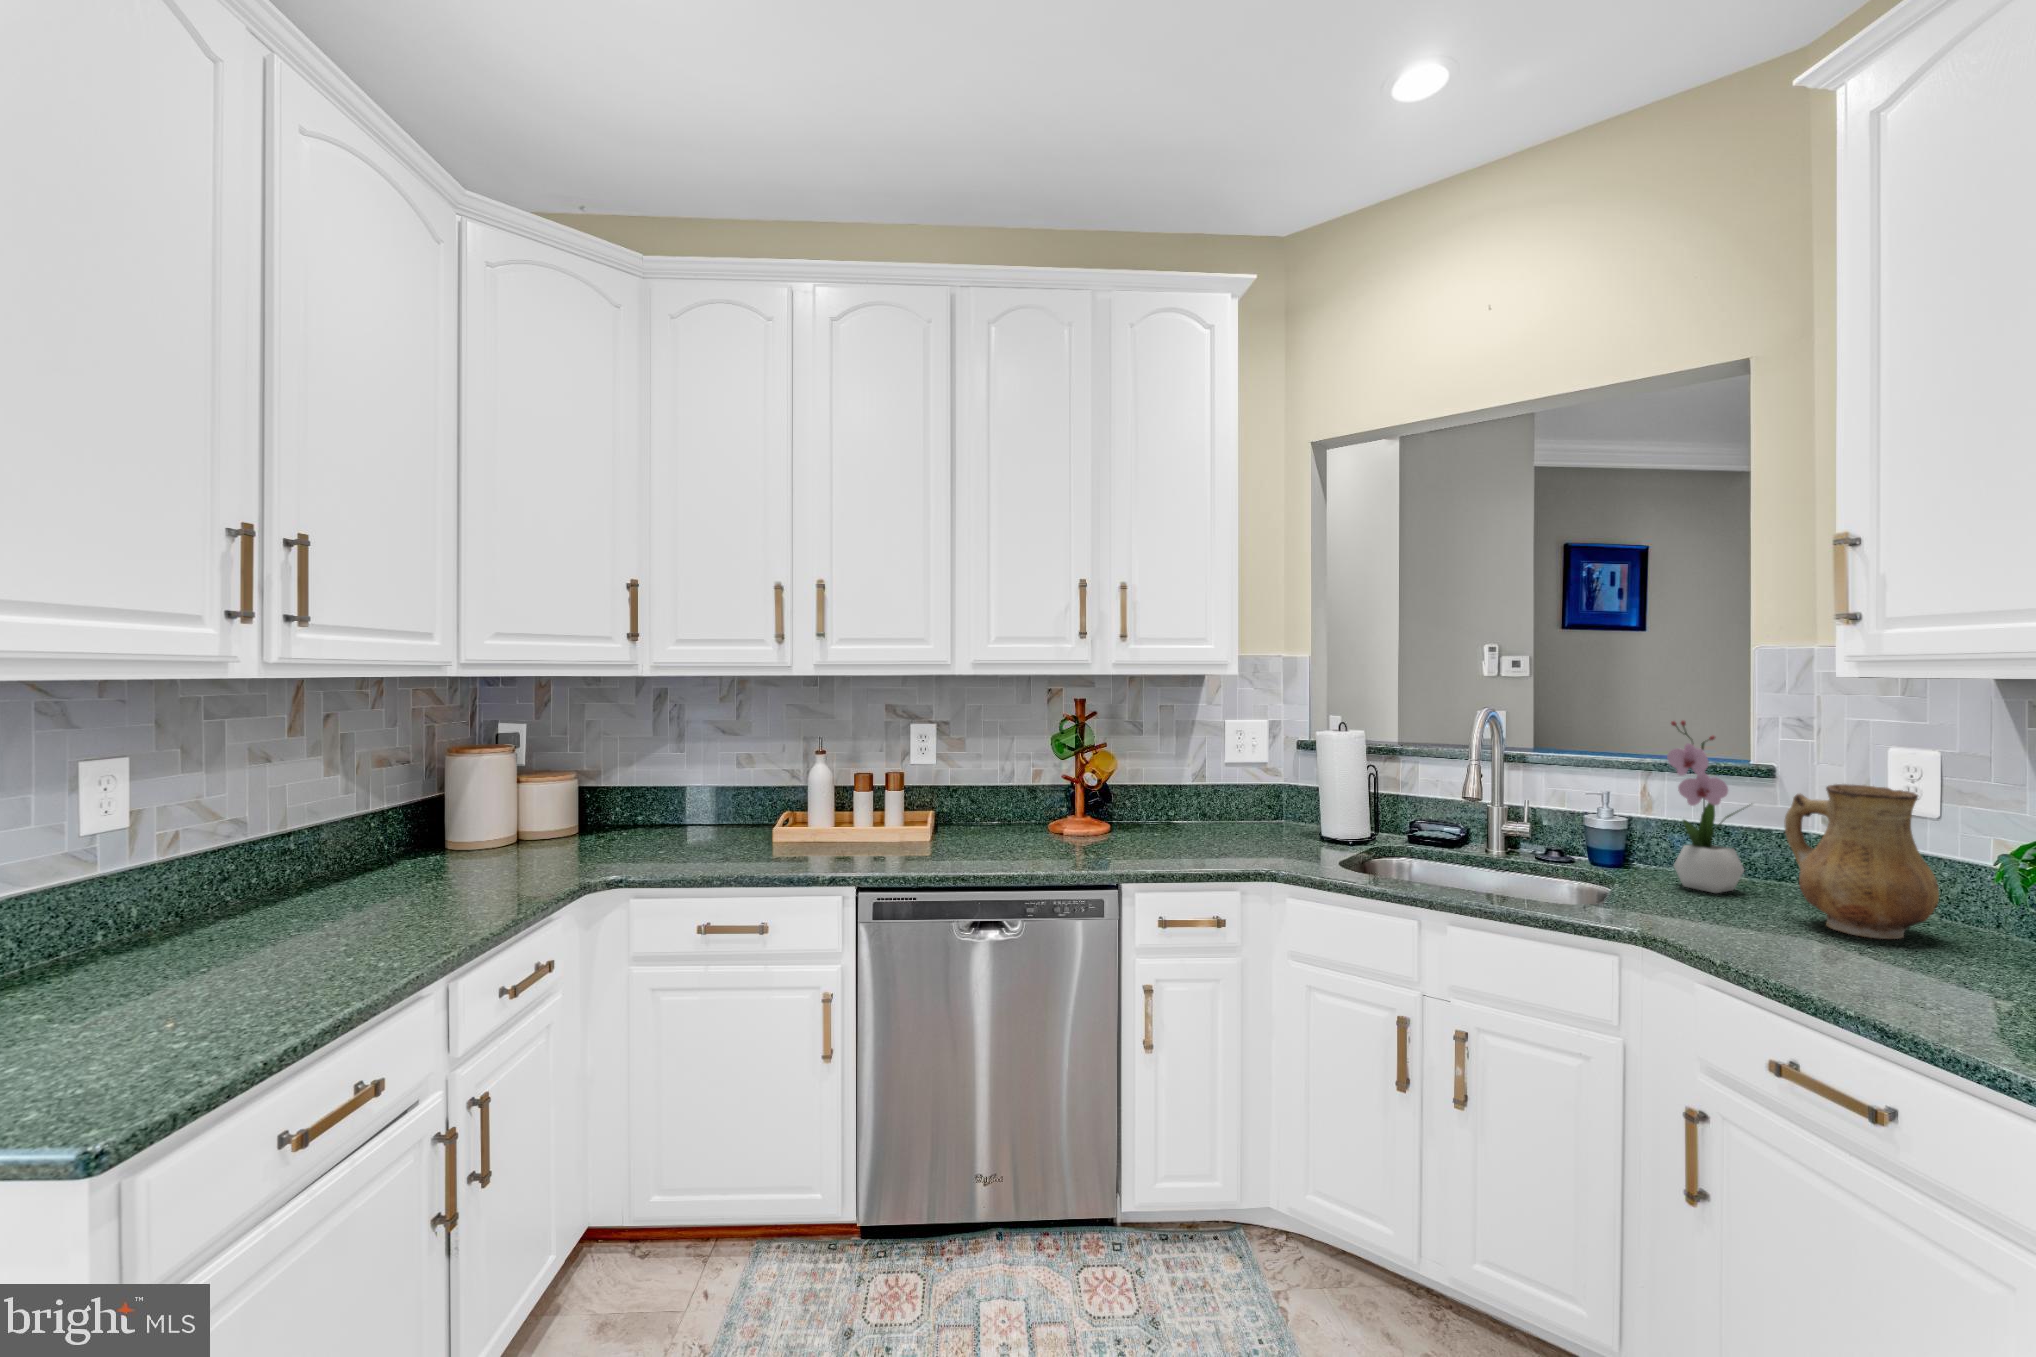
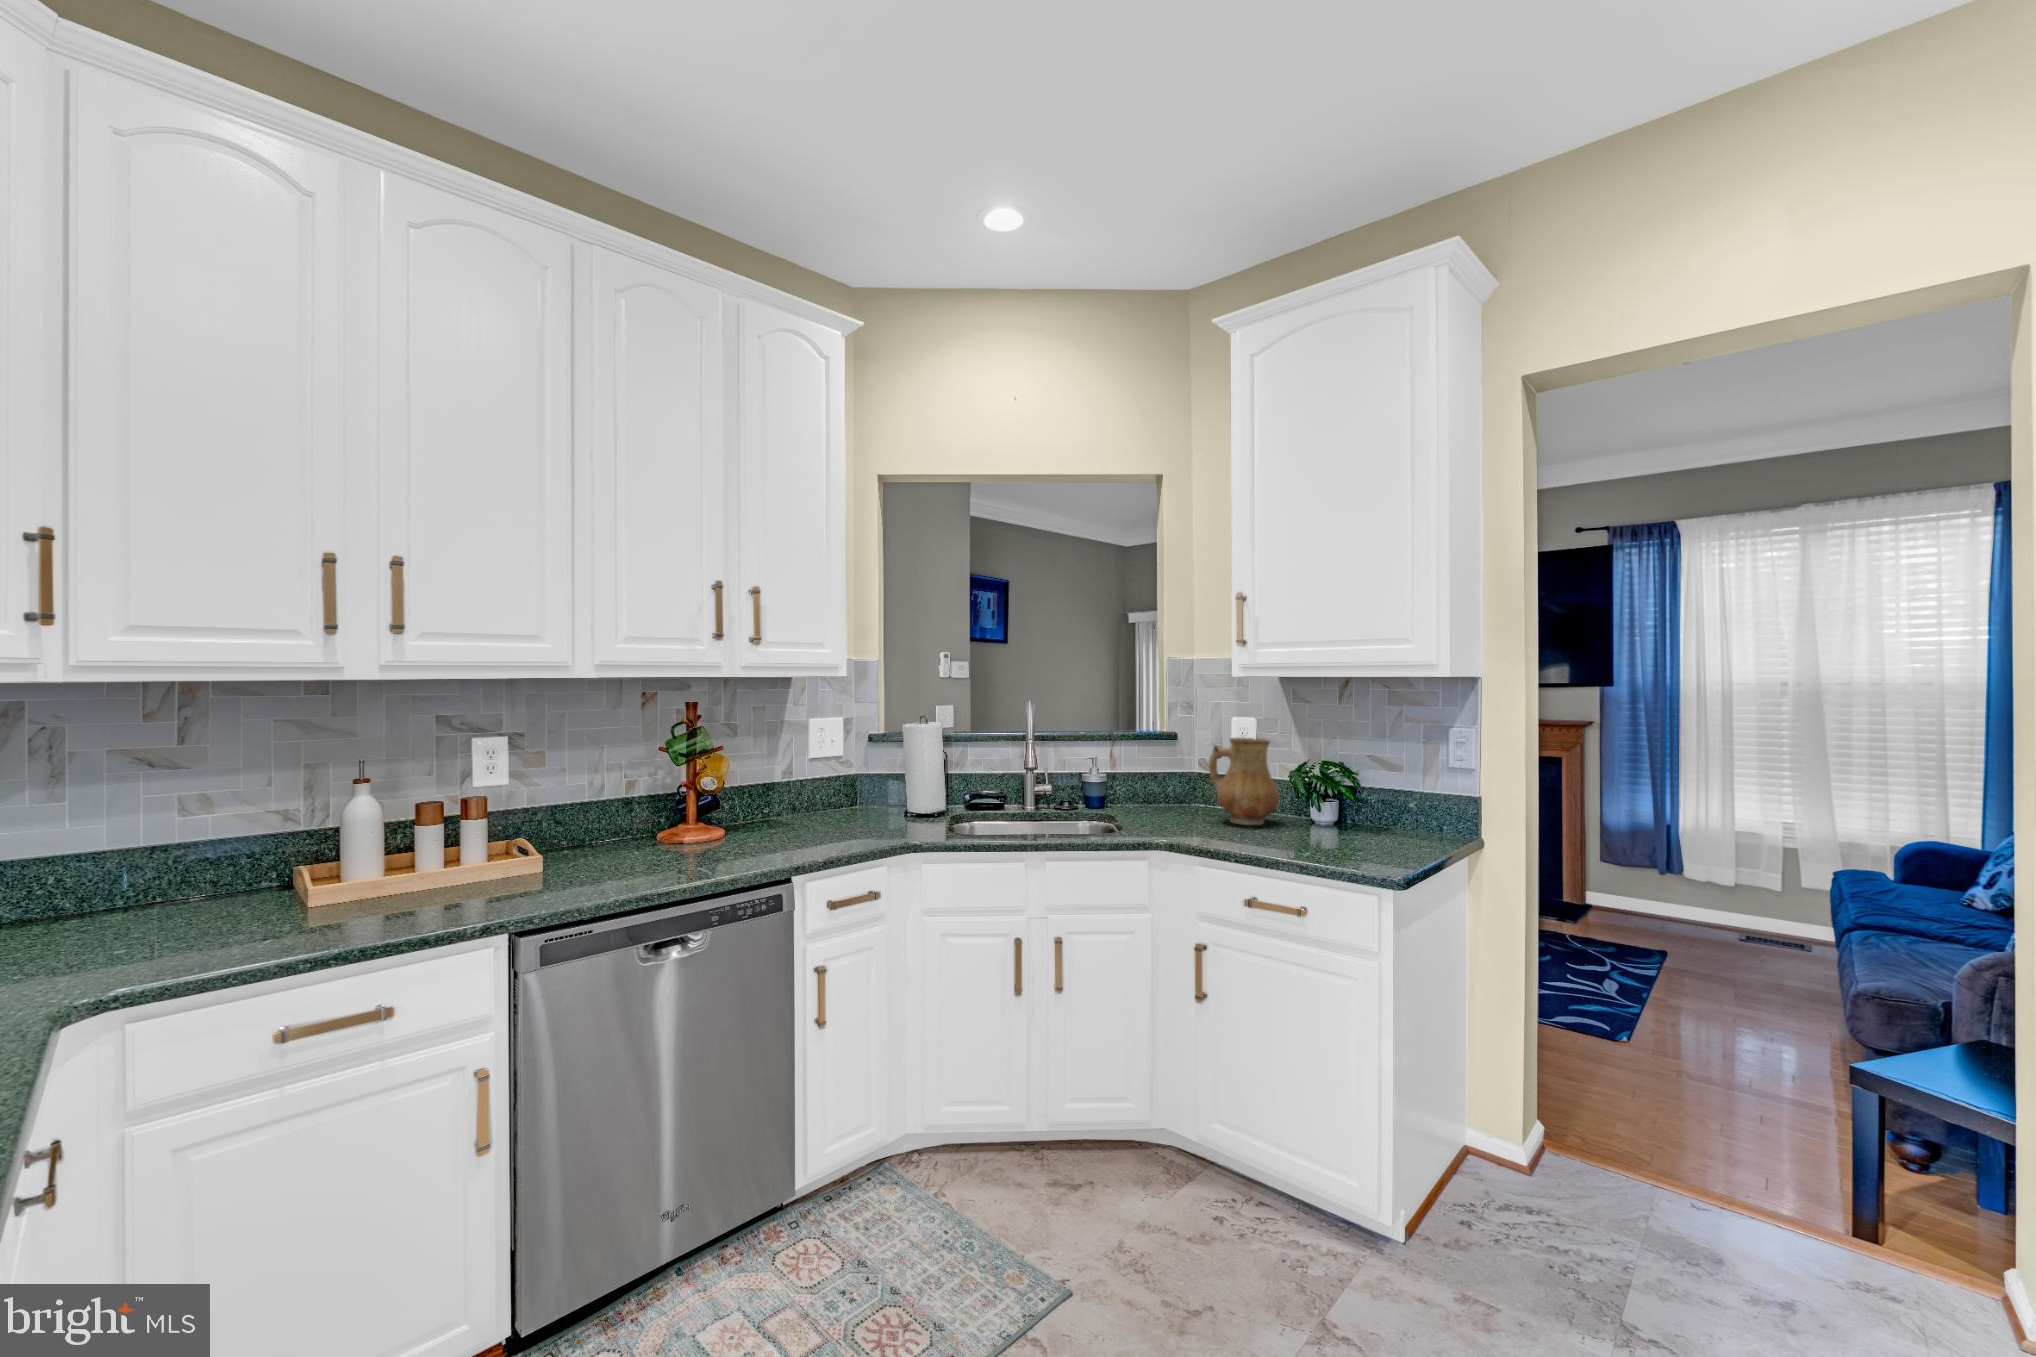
flower arrangement: present [1667,721,1744,893] -> none [1140,704,1178,814]

